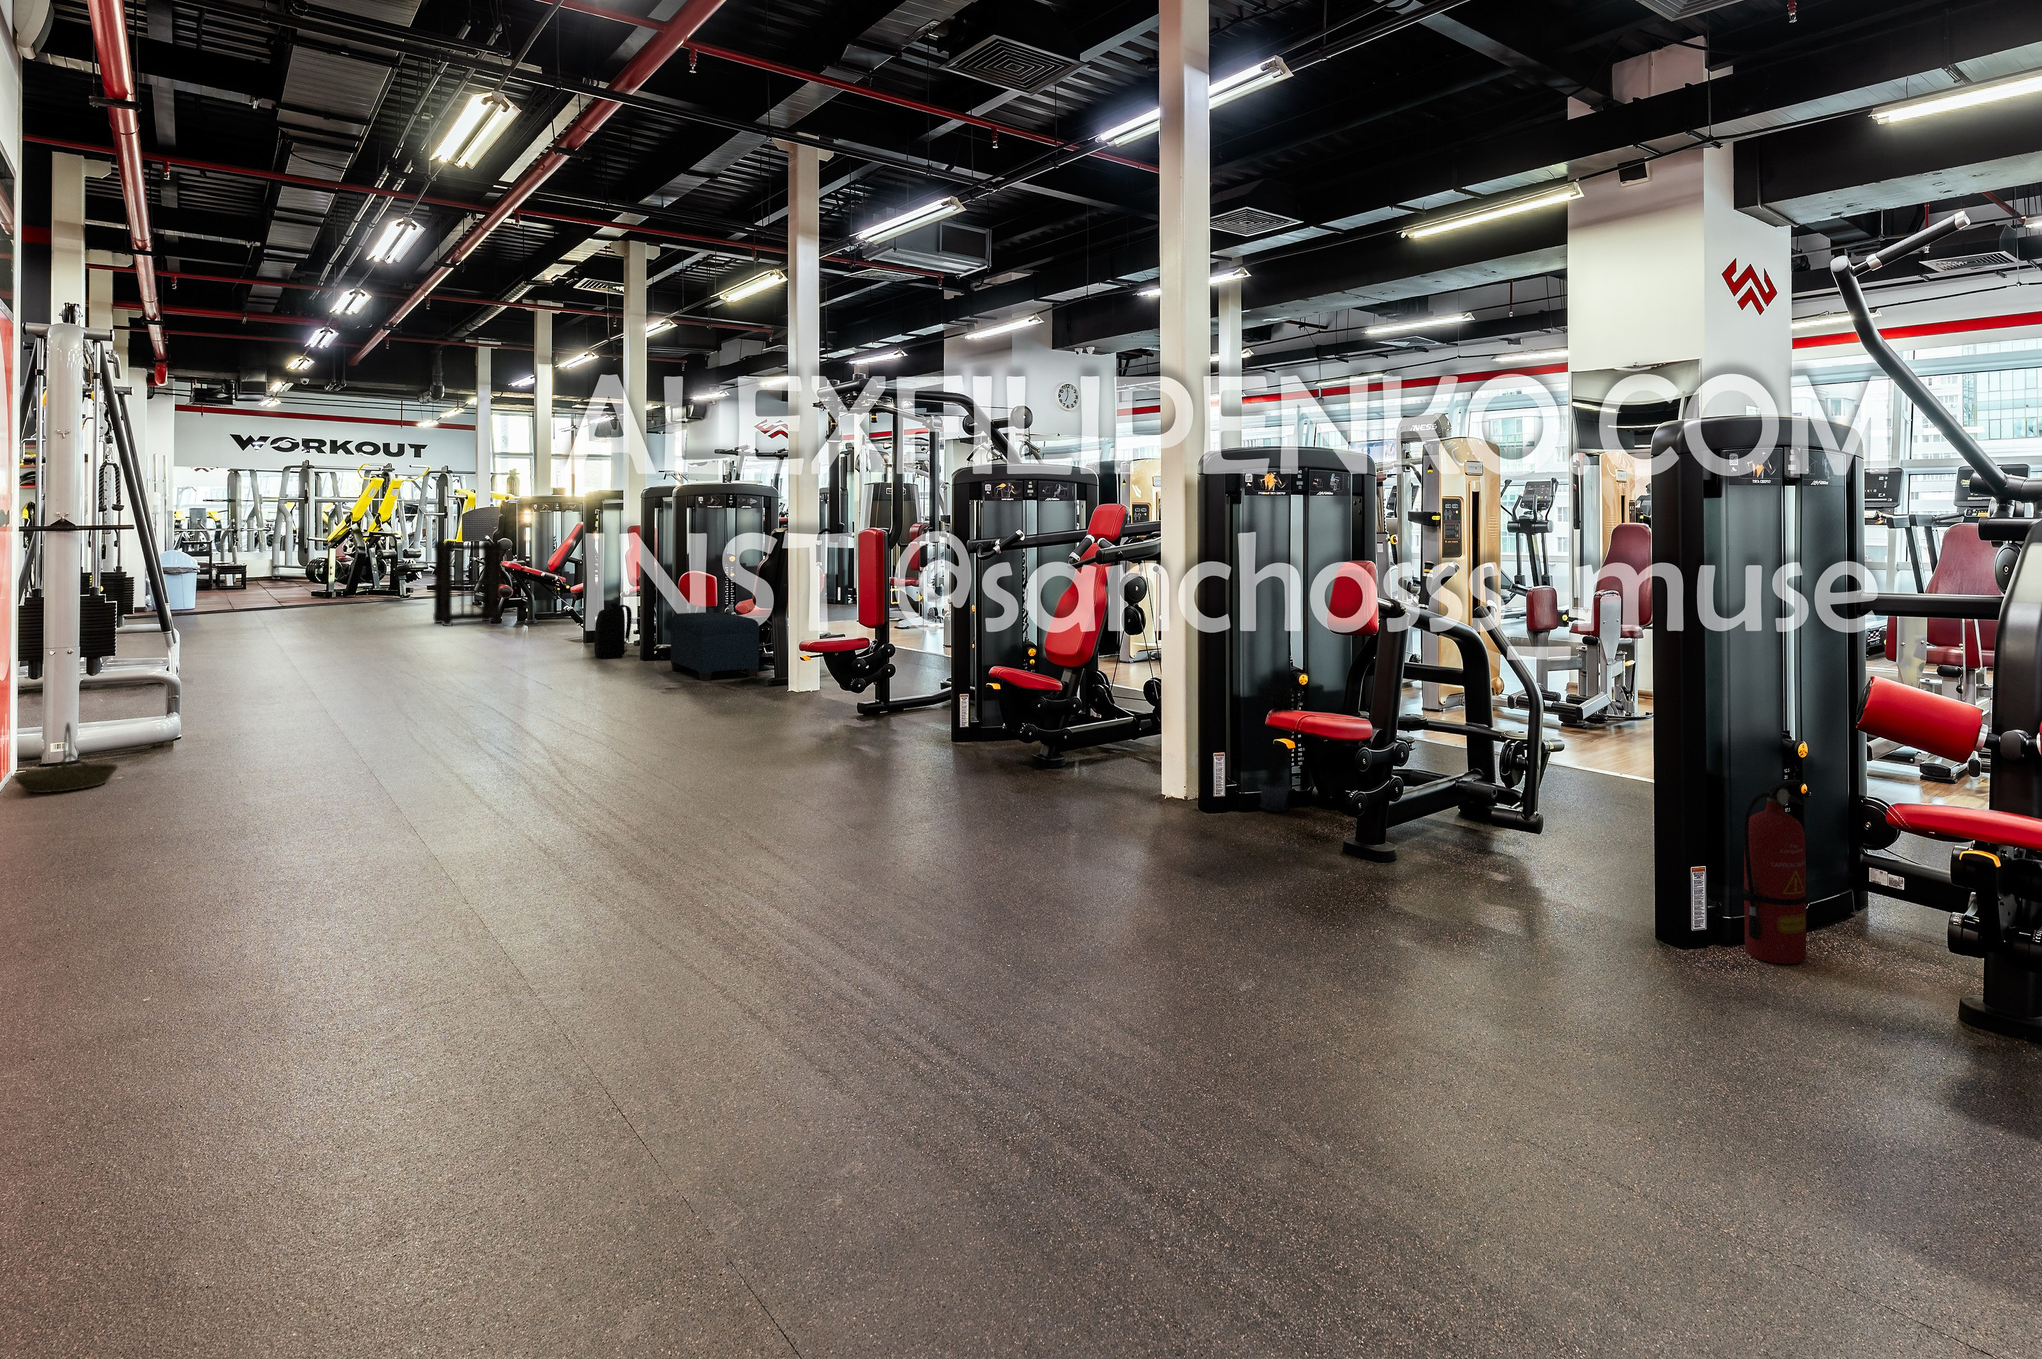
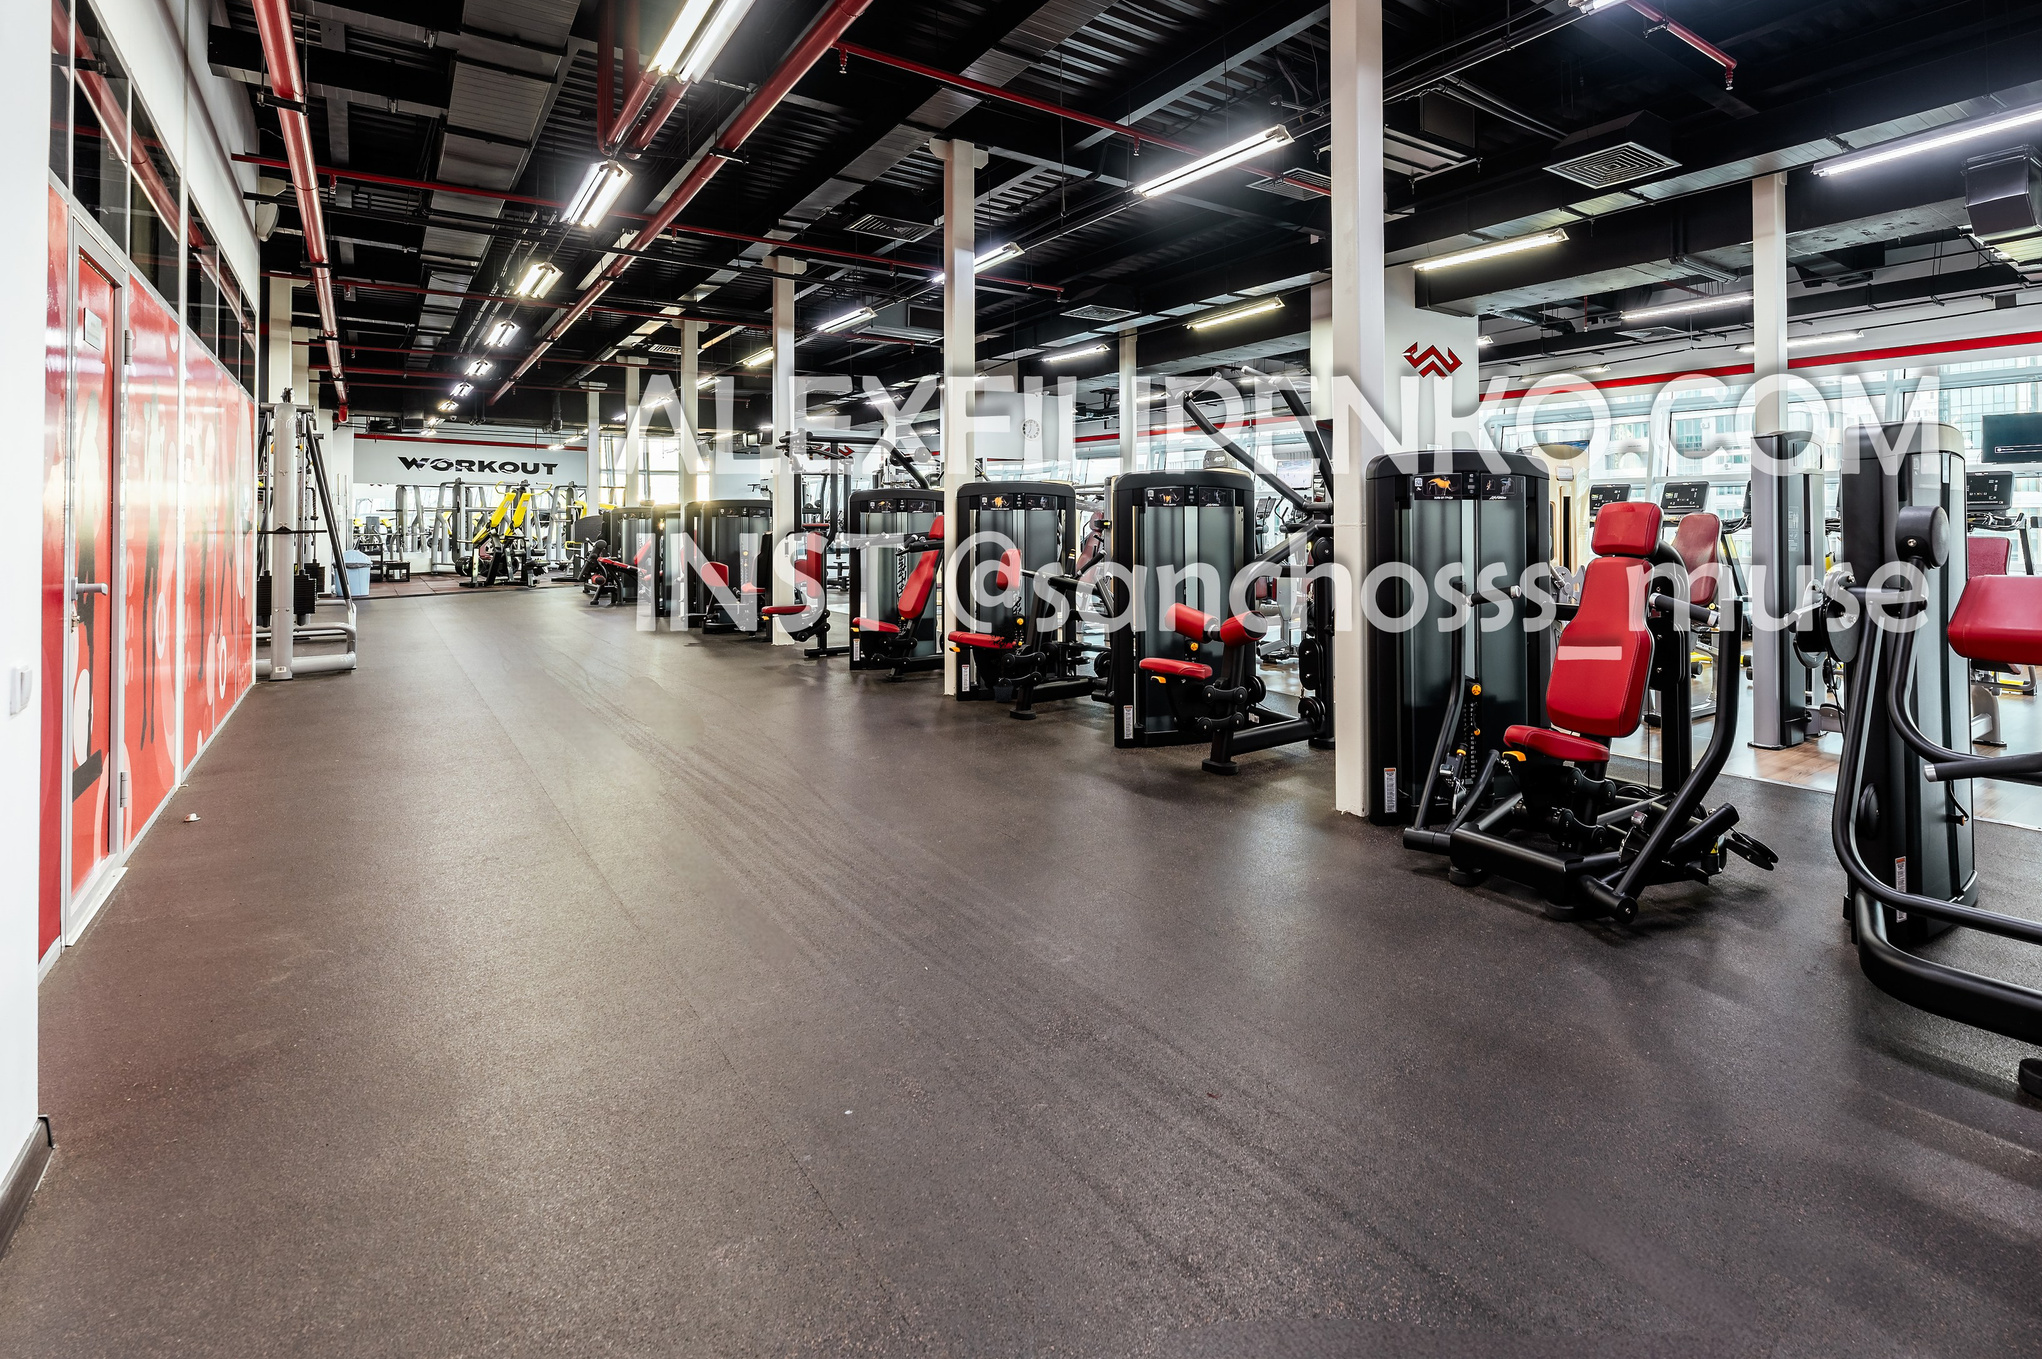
shelving unit: present [433,540,502,626] -> none [548,542,599,607]
backpack: present [594,602,632,658] -> none [654,586,685,627]
bench: present [670,612,759,681] -> none [702,593,761,640]
basket: present [14,723,118,793] -> none [258,651,319,692]
fire extinguisher: present [1743,780,1807,964] -> none [1143,661,1184,754]

